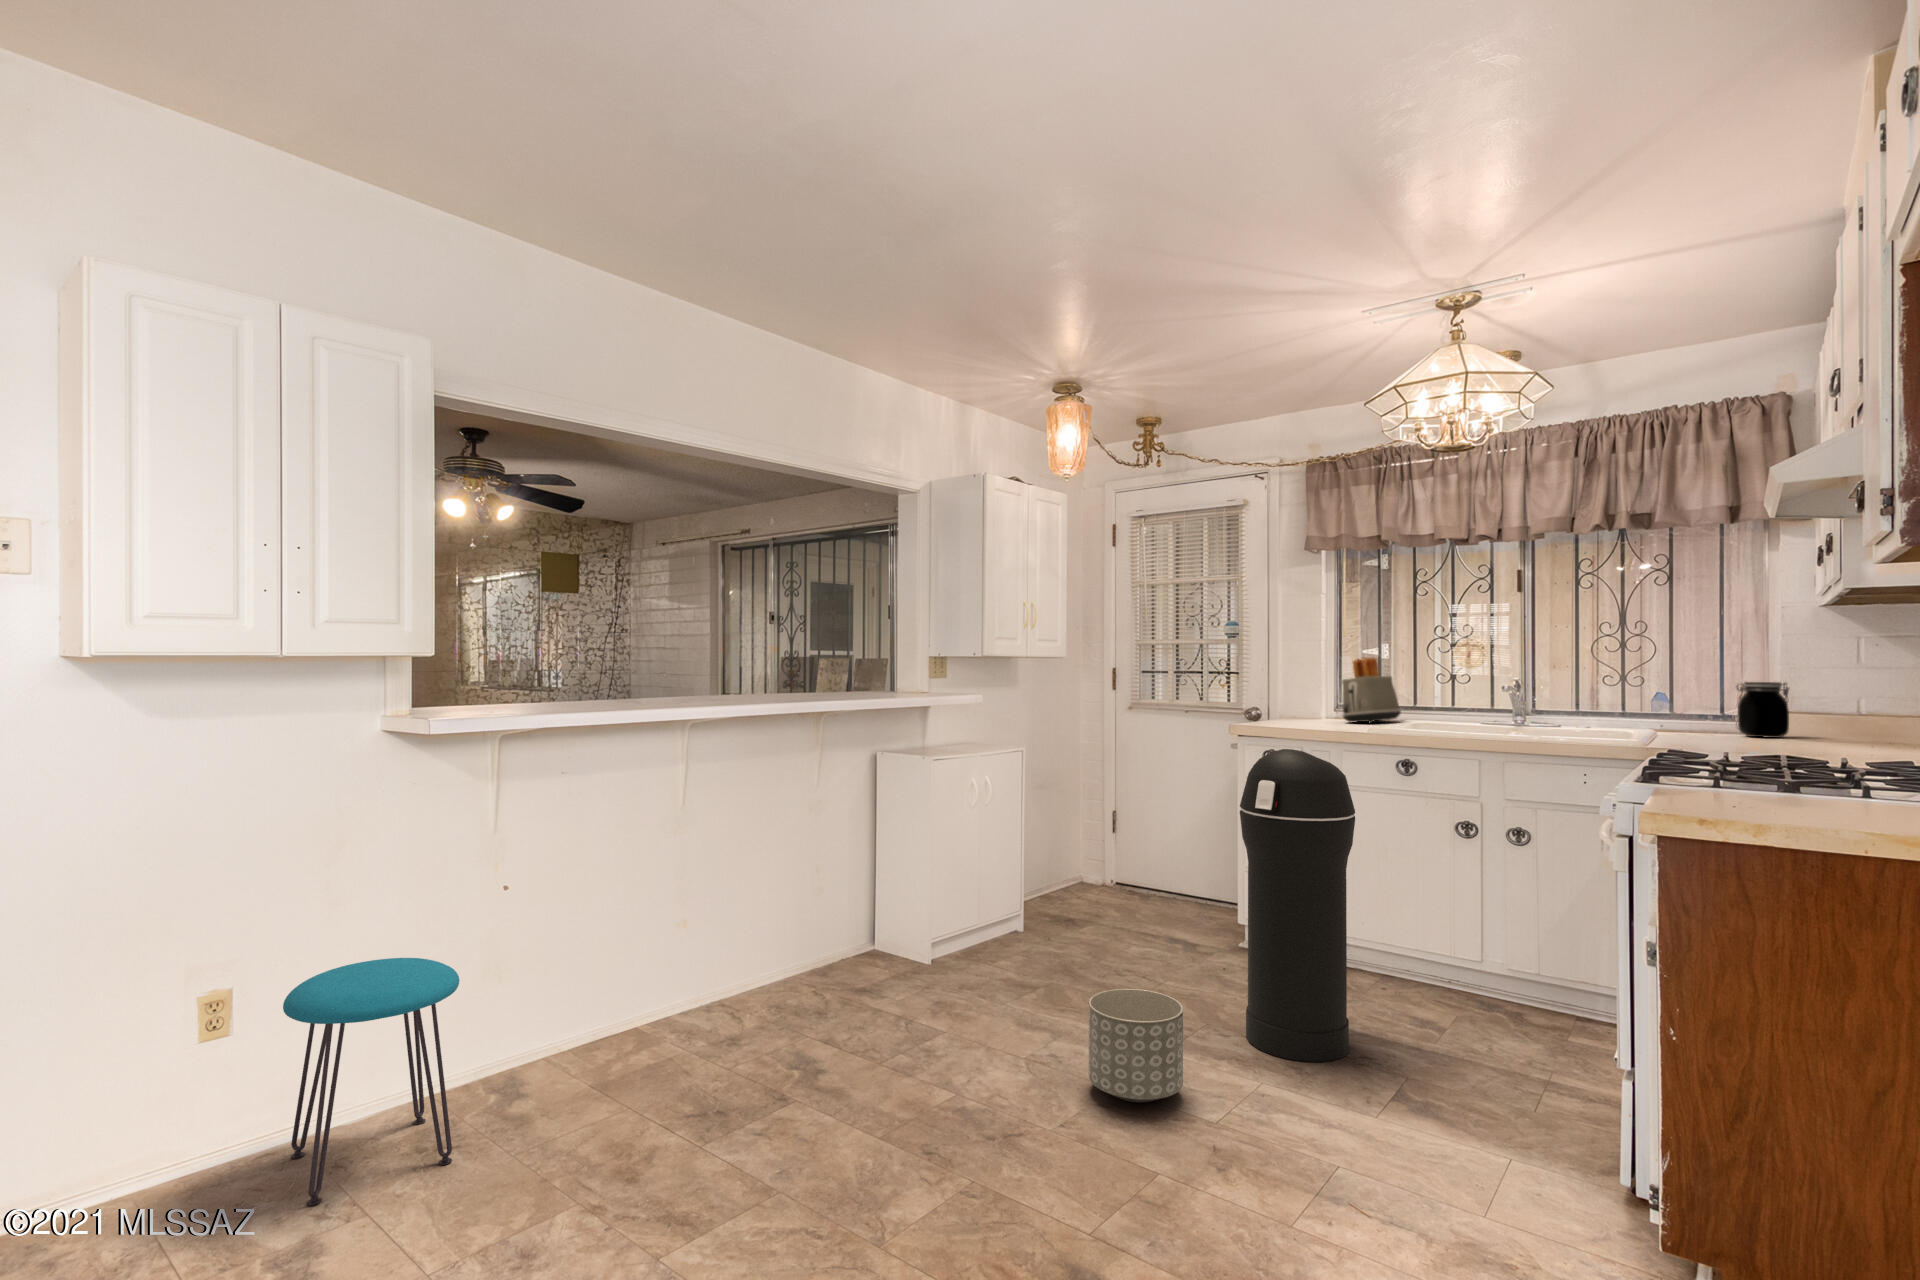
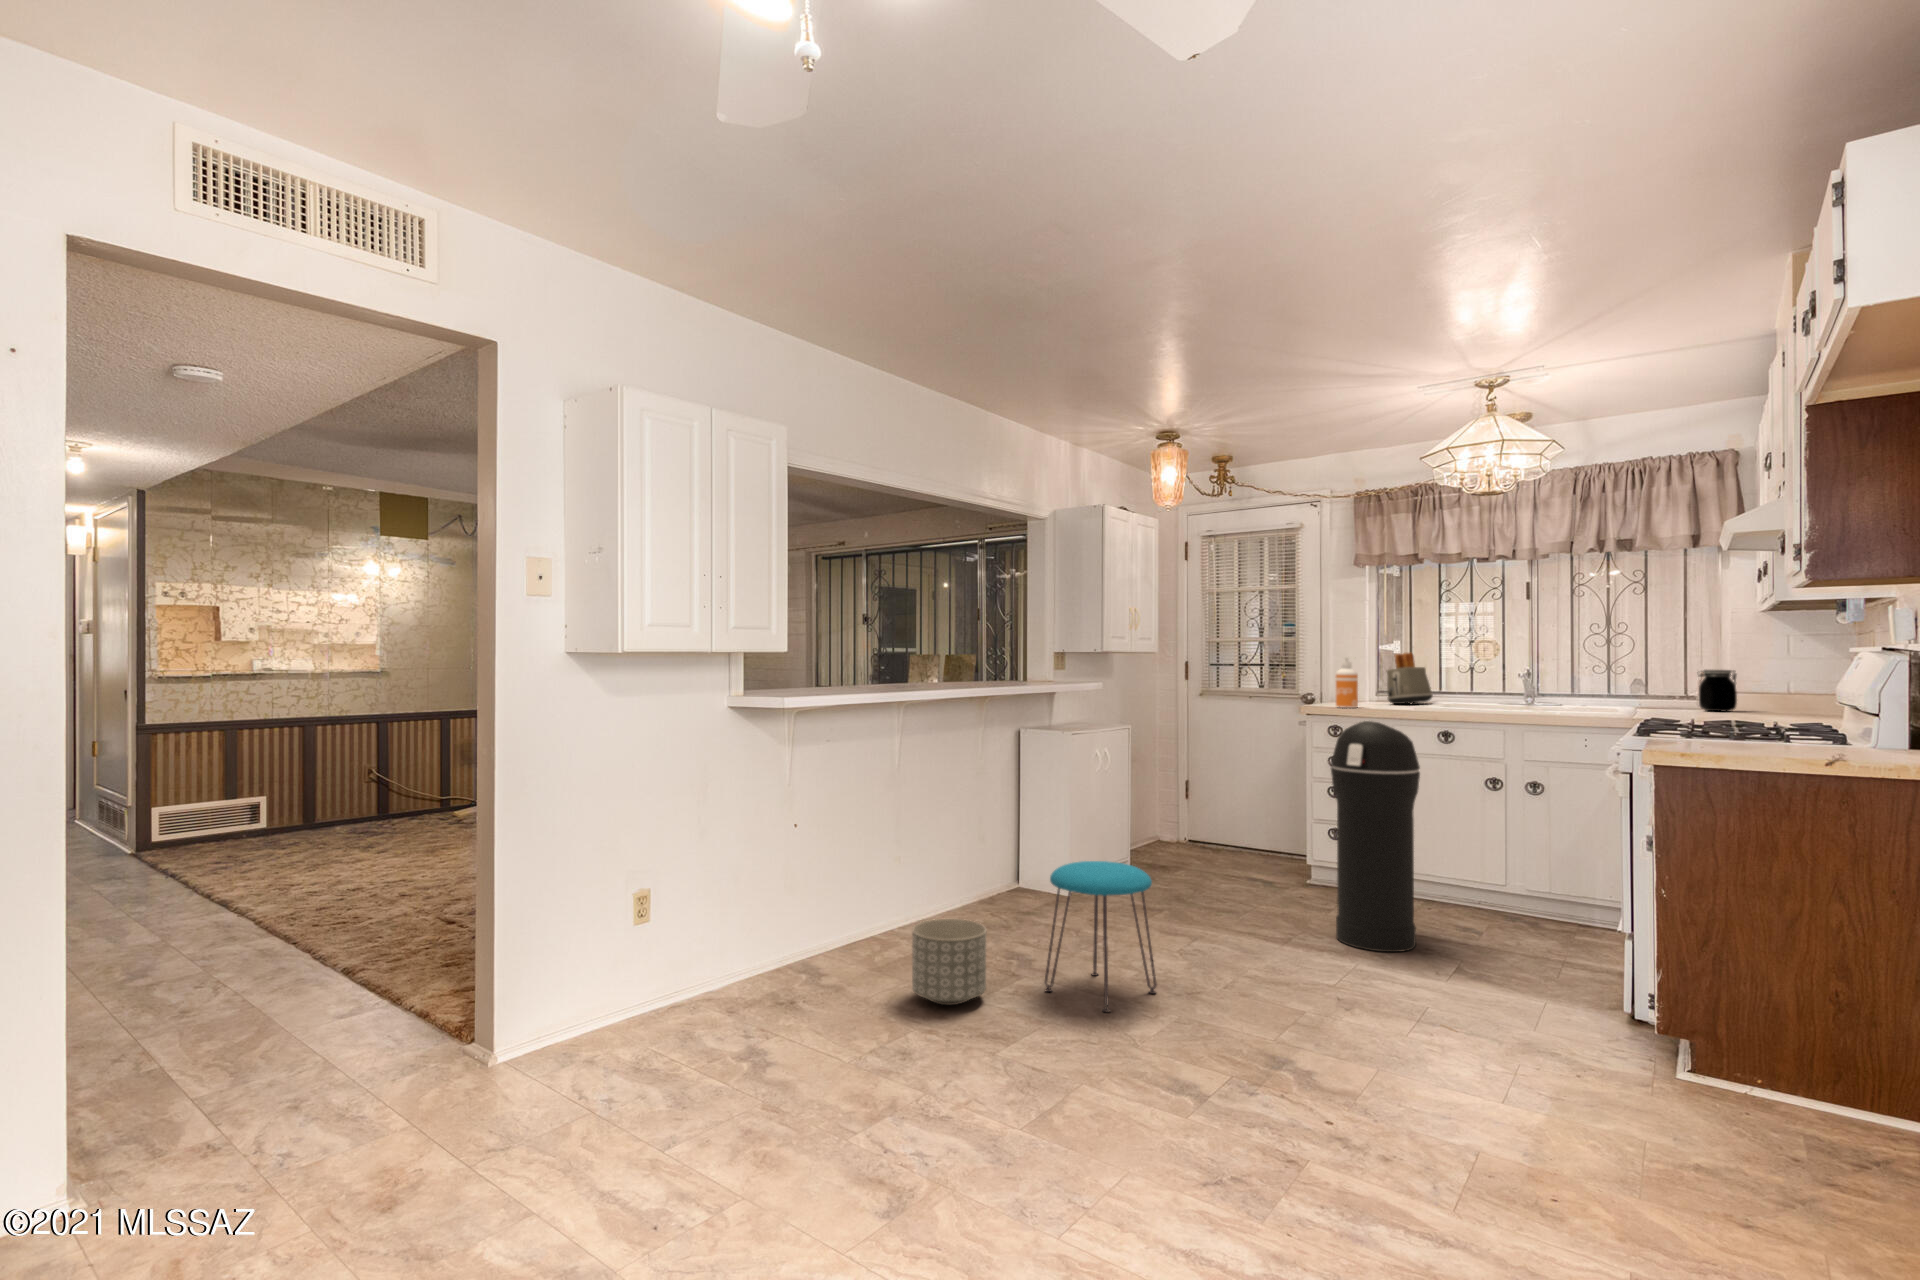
soap dispenser: none [1272,663,1299,728] -> present [1336,657,1358,708]
stool: present [283,958,459,1205] -> present [1044,861,1157,1012]
planter: present [1089,989,1183,1103] -> present [912,919,986,1005]

